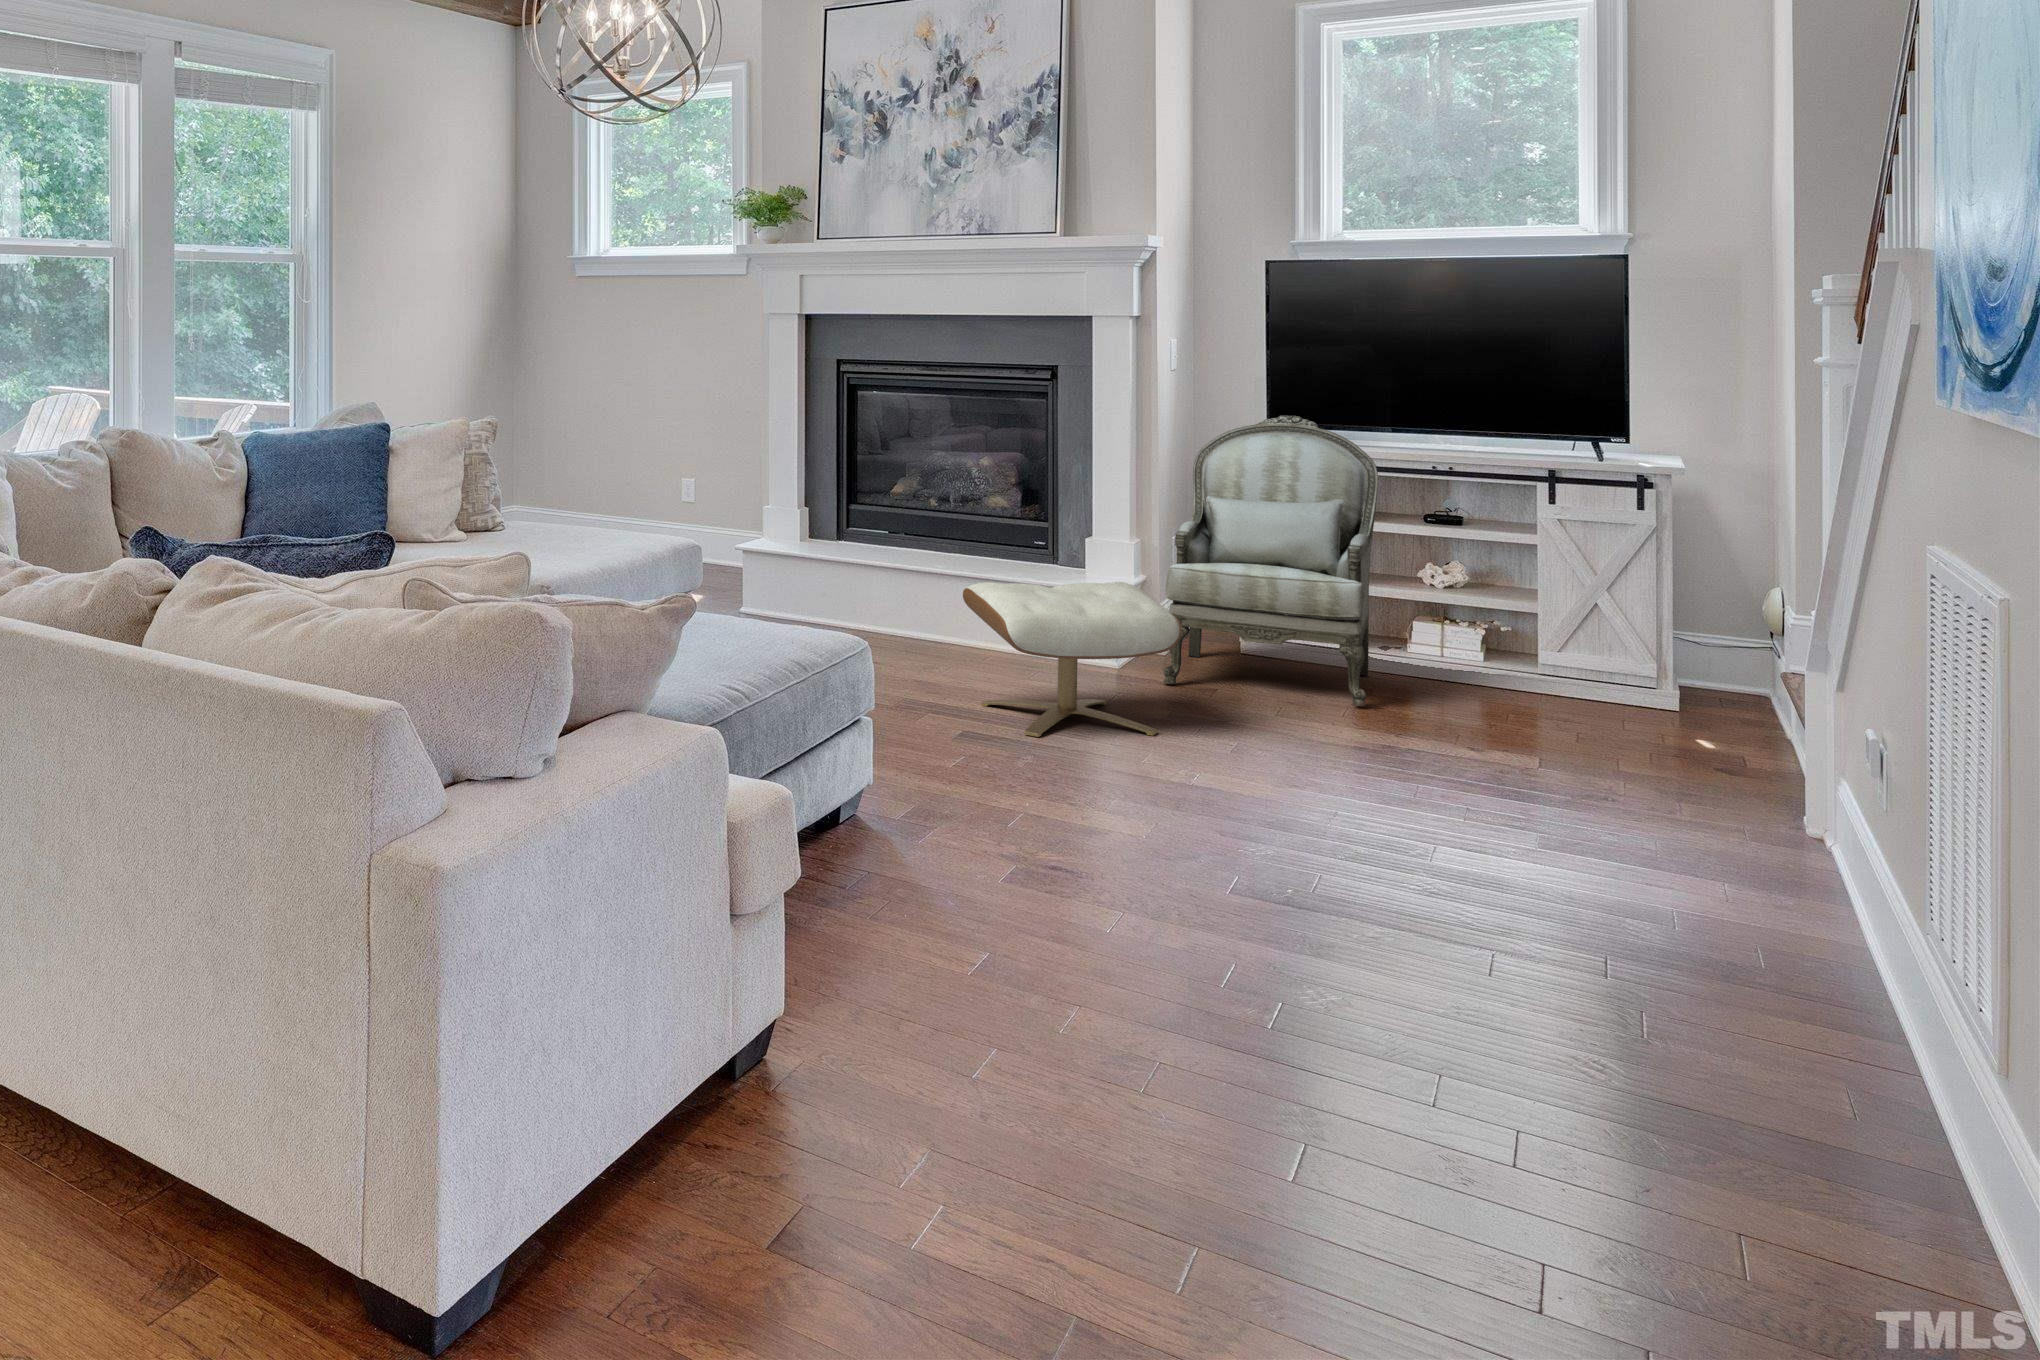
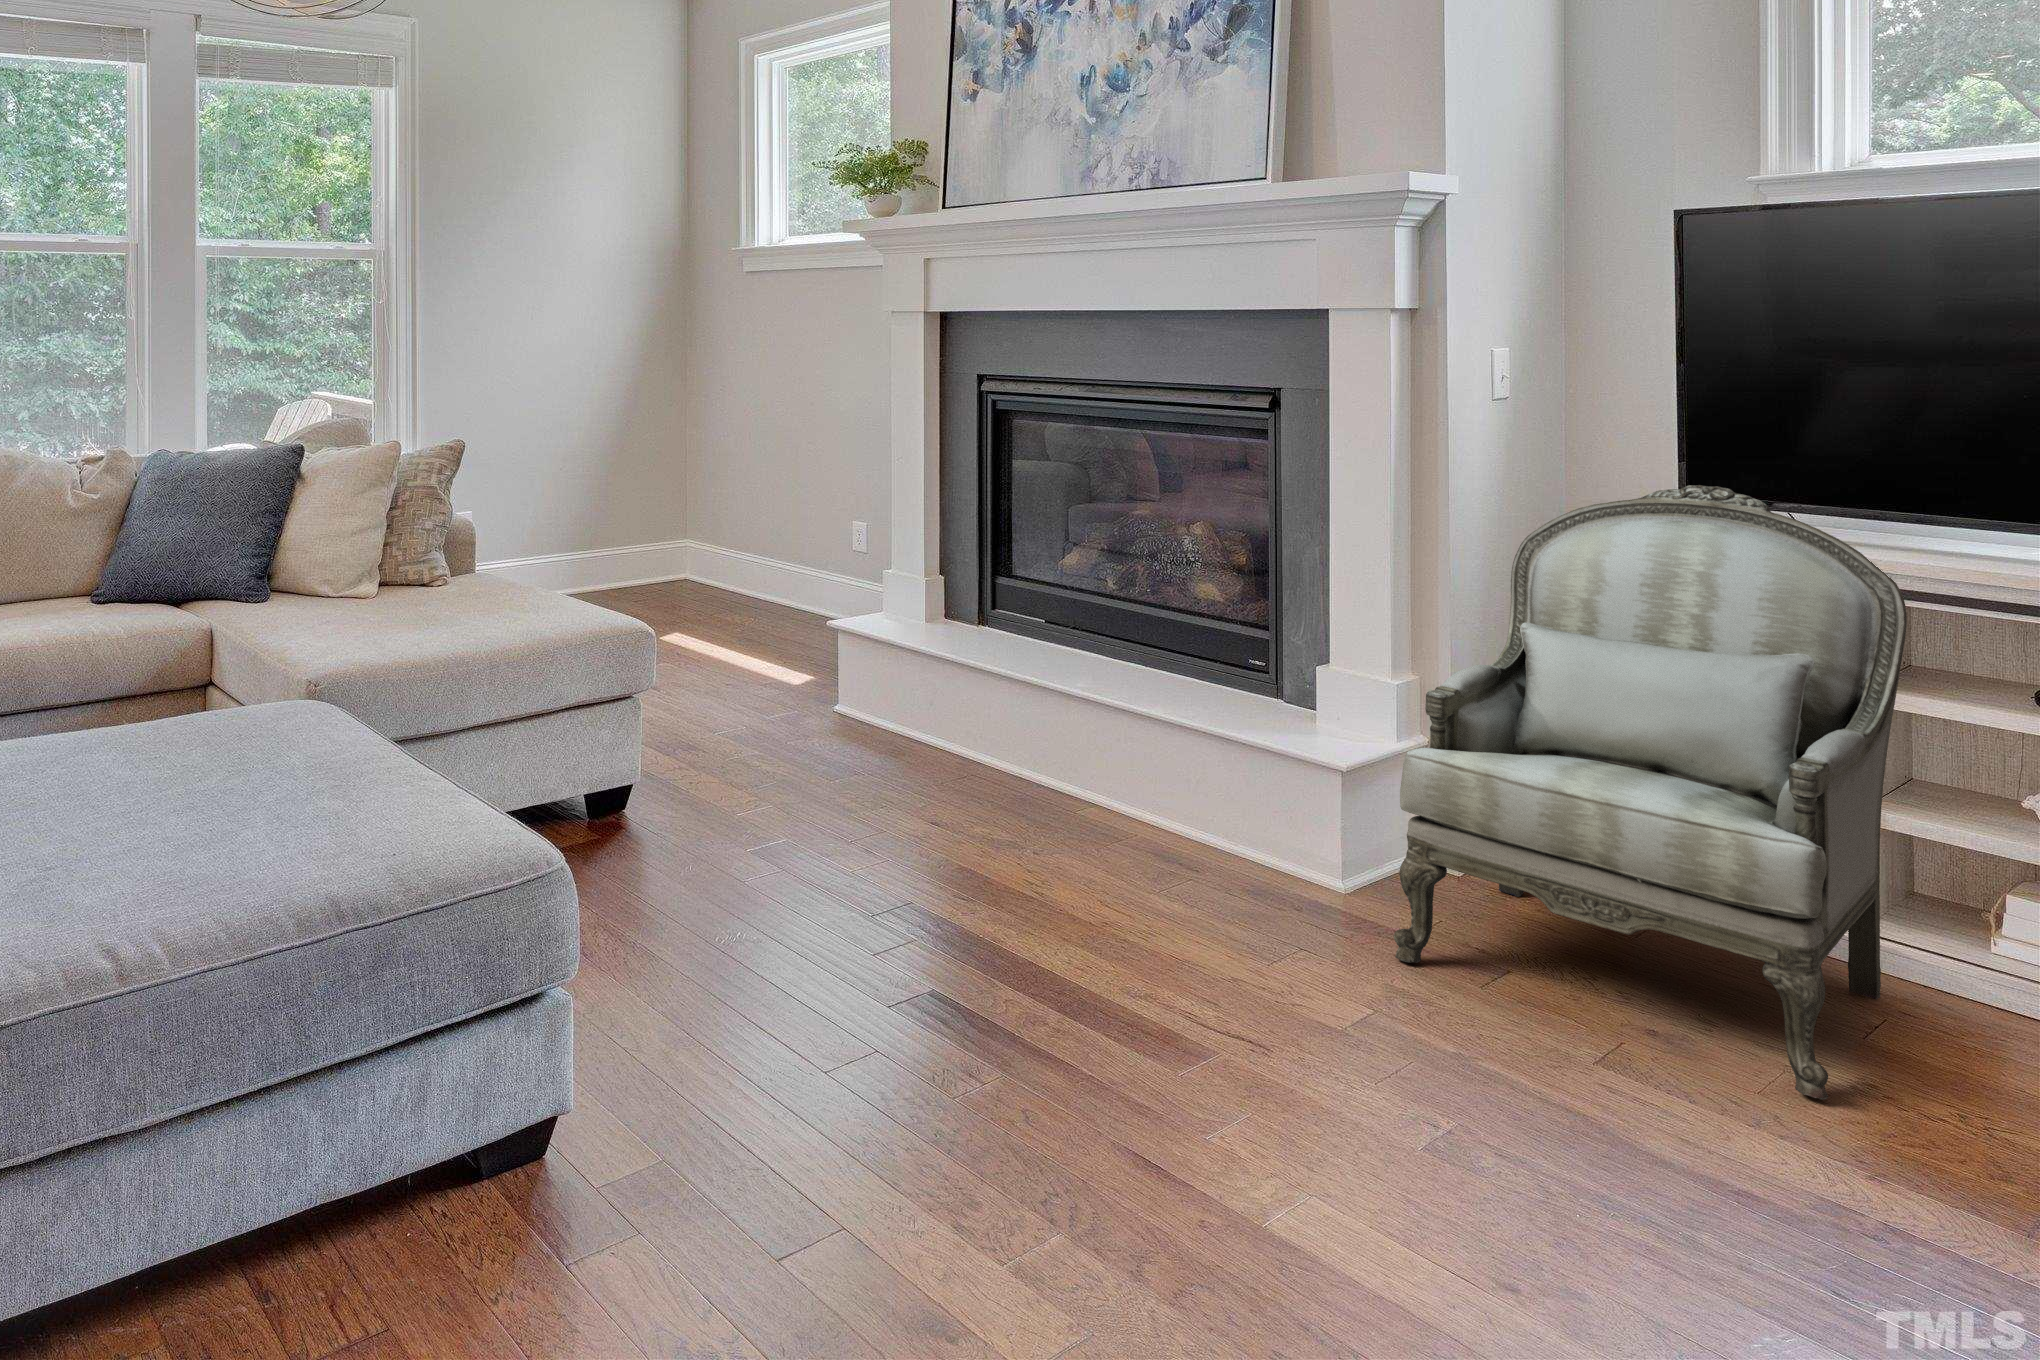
ottoman: present [963,582,1182,737] -> none [963,760,1331,1108]

